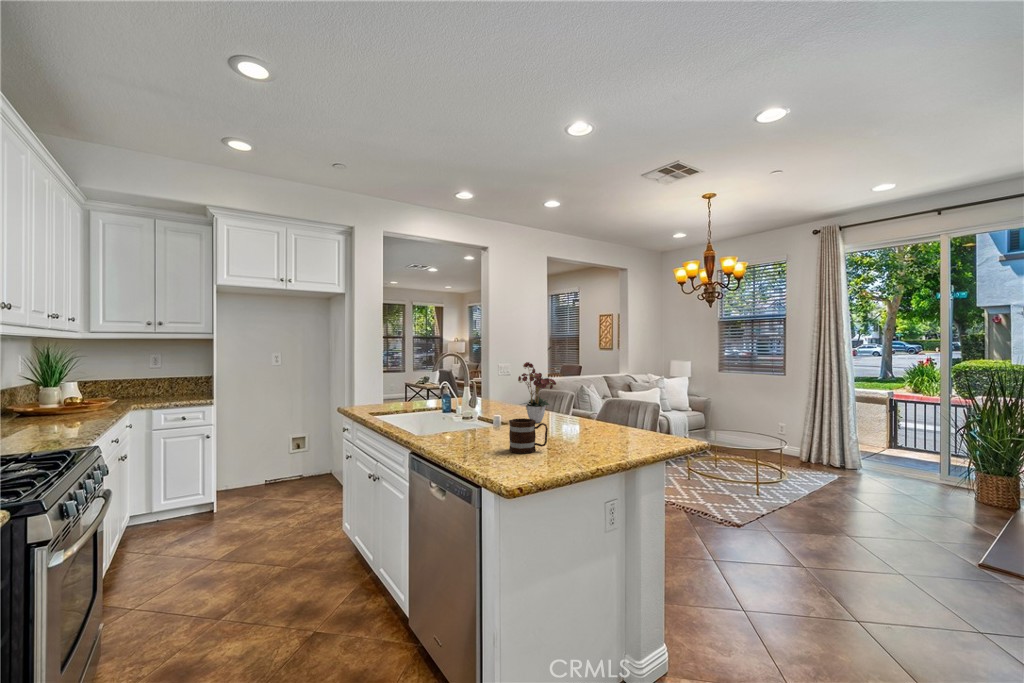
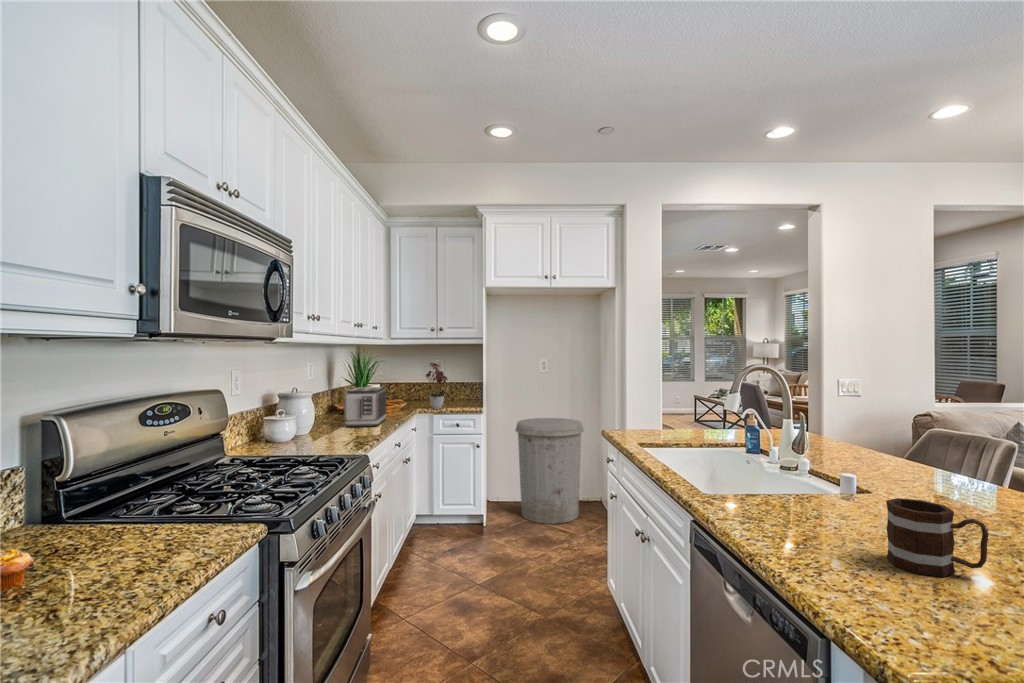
flower arrangement: present [518,362,556,423] -> present [426,363,448,409]
toaster: none [40,383,96,427] -> present [344,387,386,427]
trash can: none [246,406,316,500] -> present [515,418,584,524]

